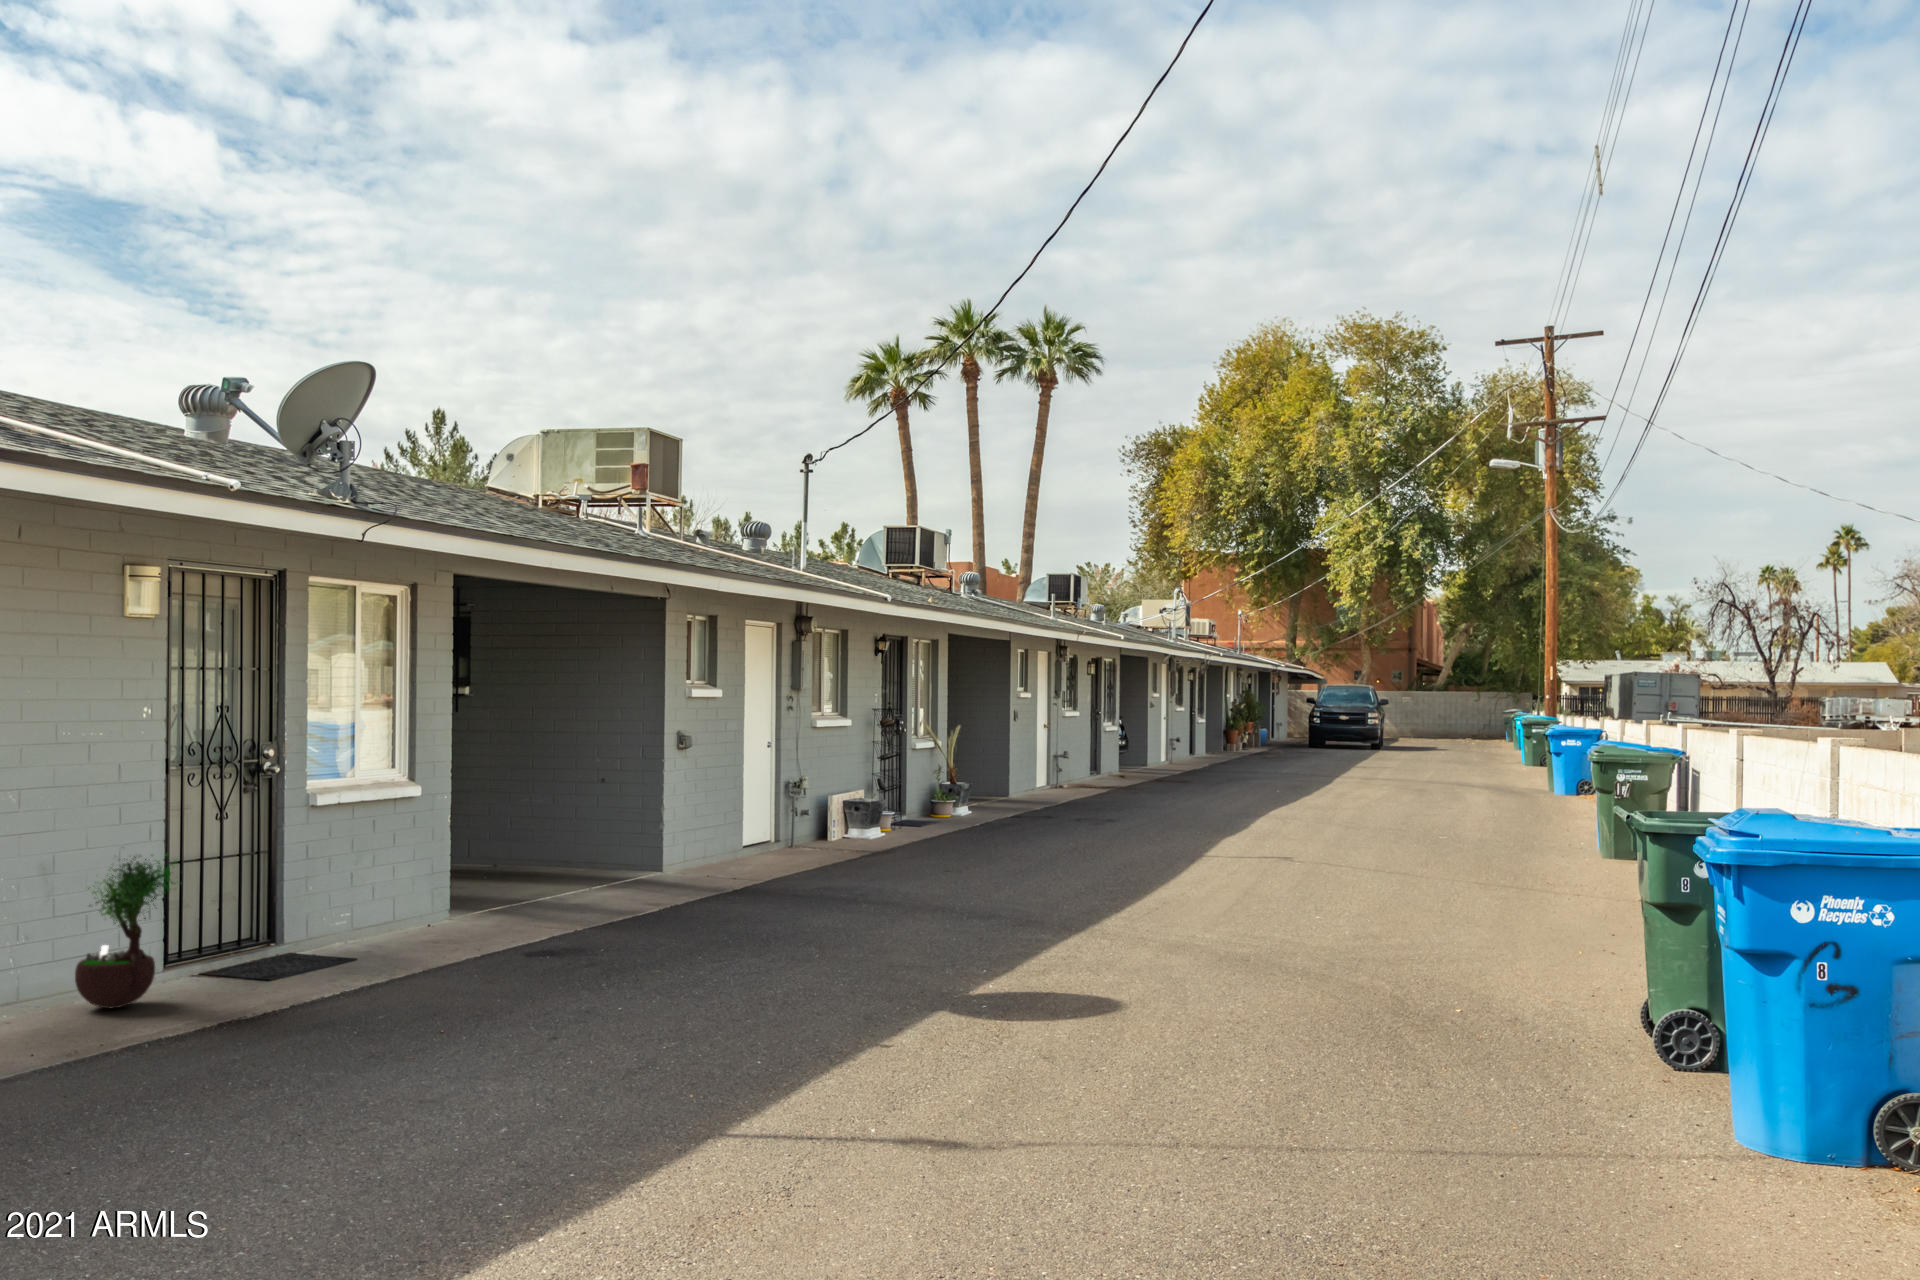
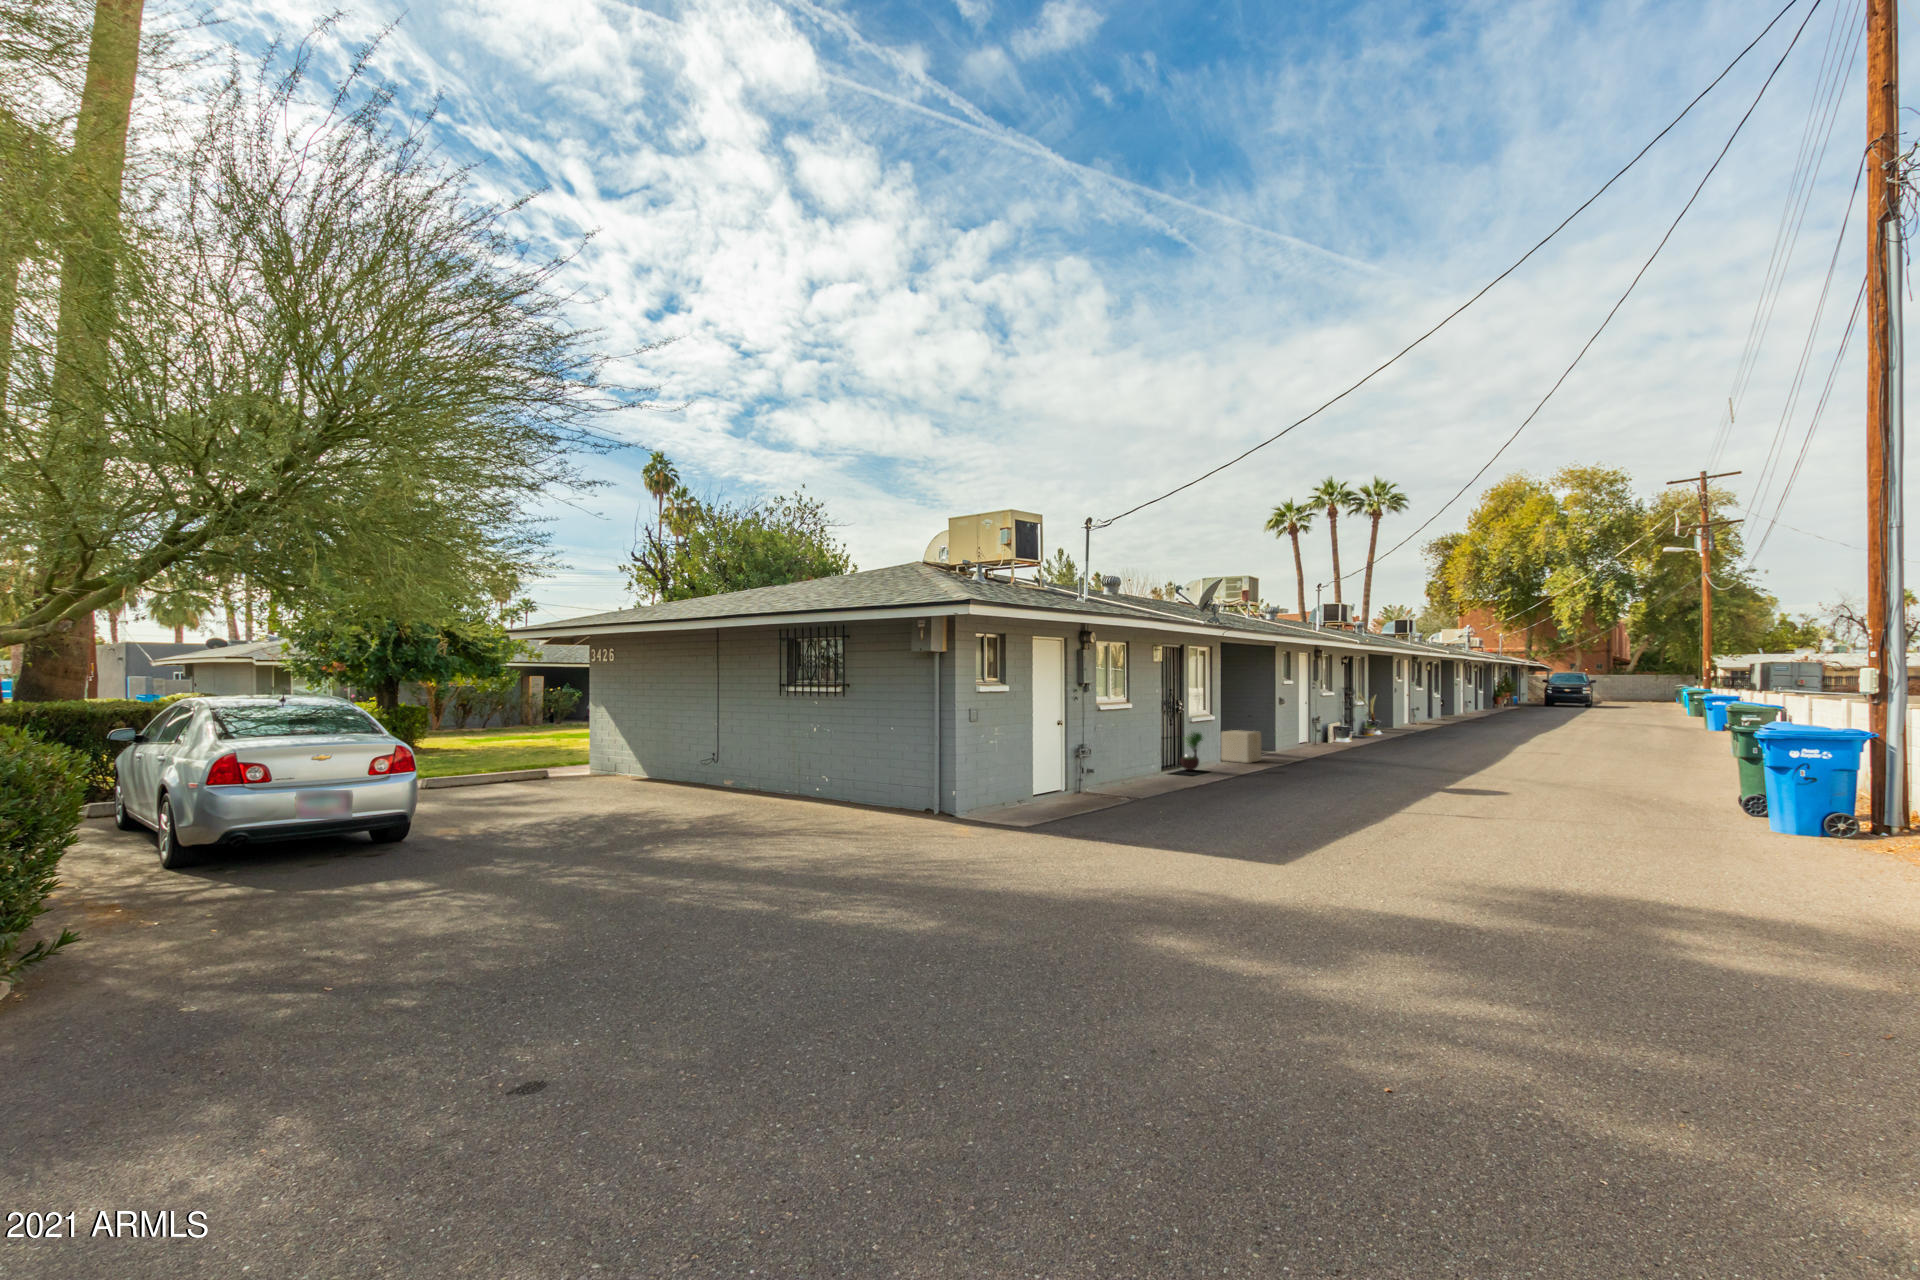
cardboard box: none [360,836,501,949] -> present [1221,730,1262,763]

